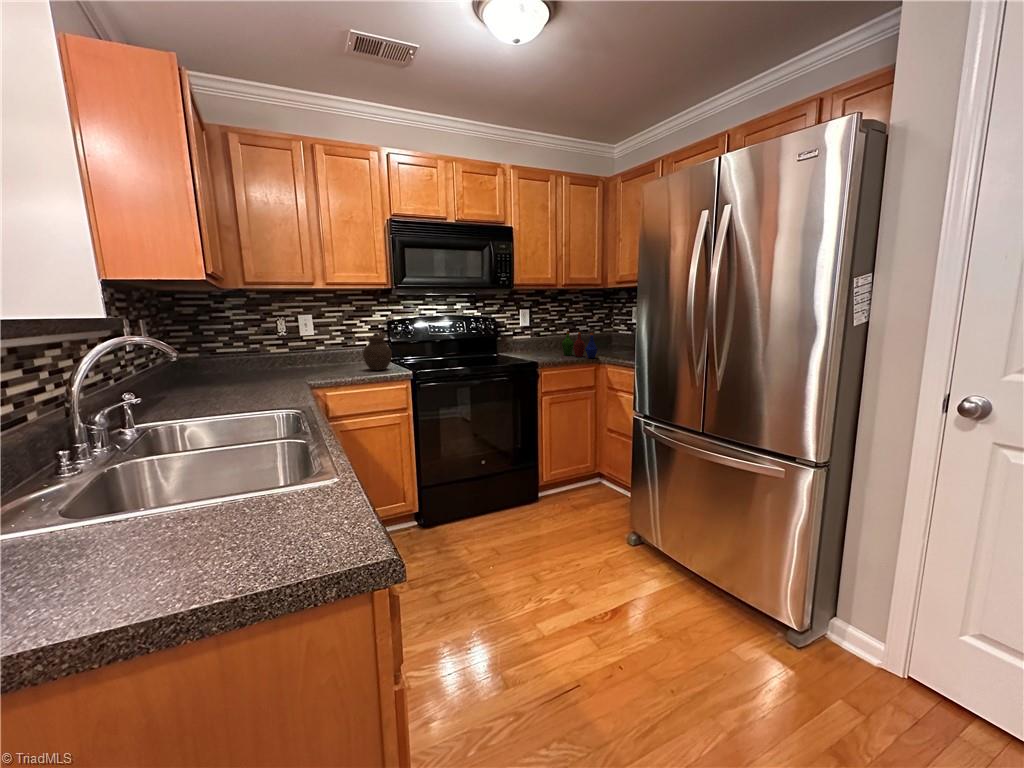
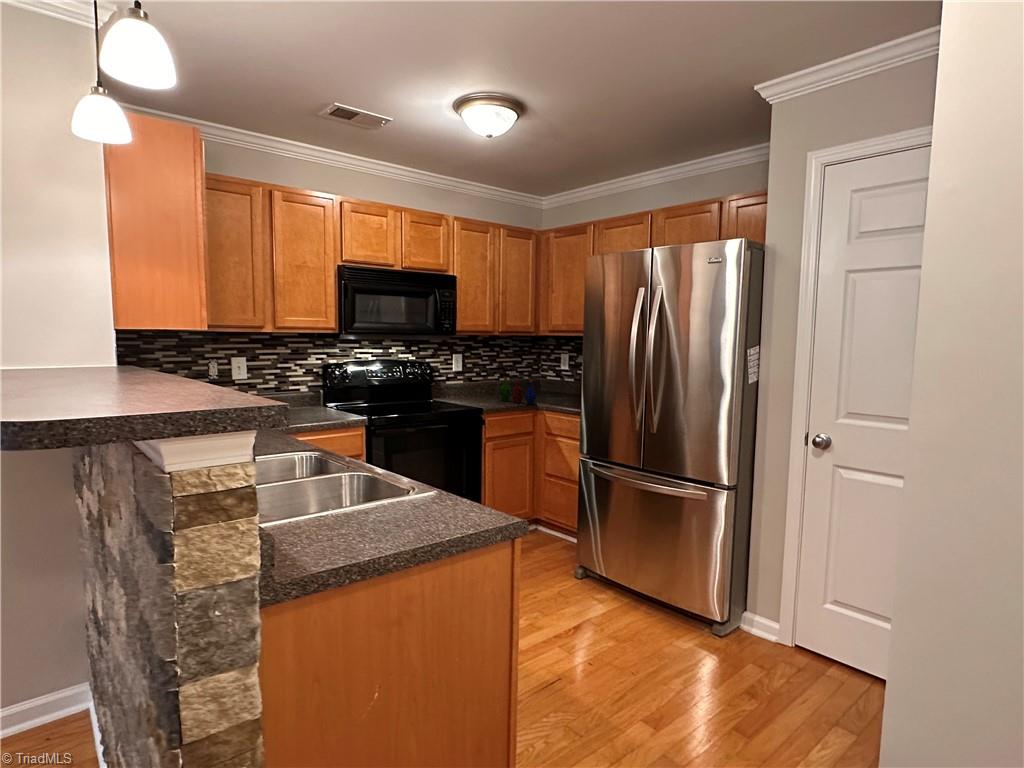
jar: present [363,333,392,370] -> none [316,379,345,417]

